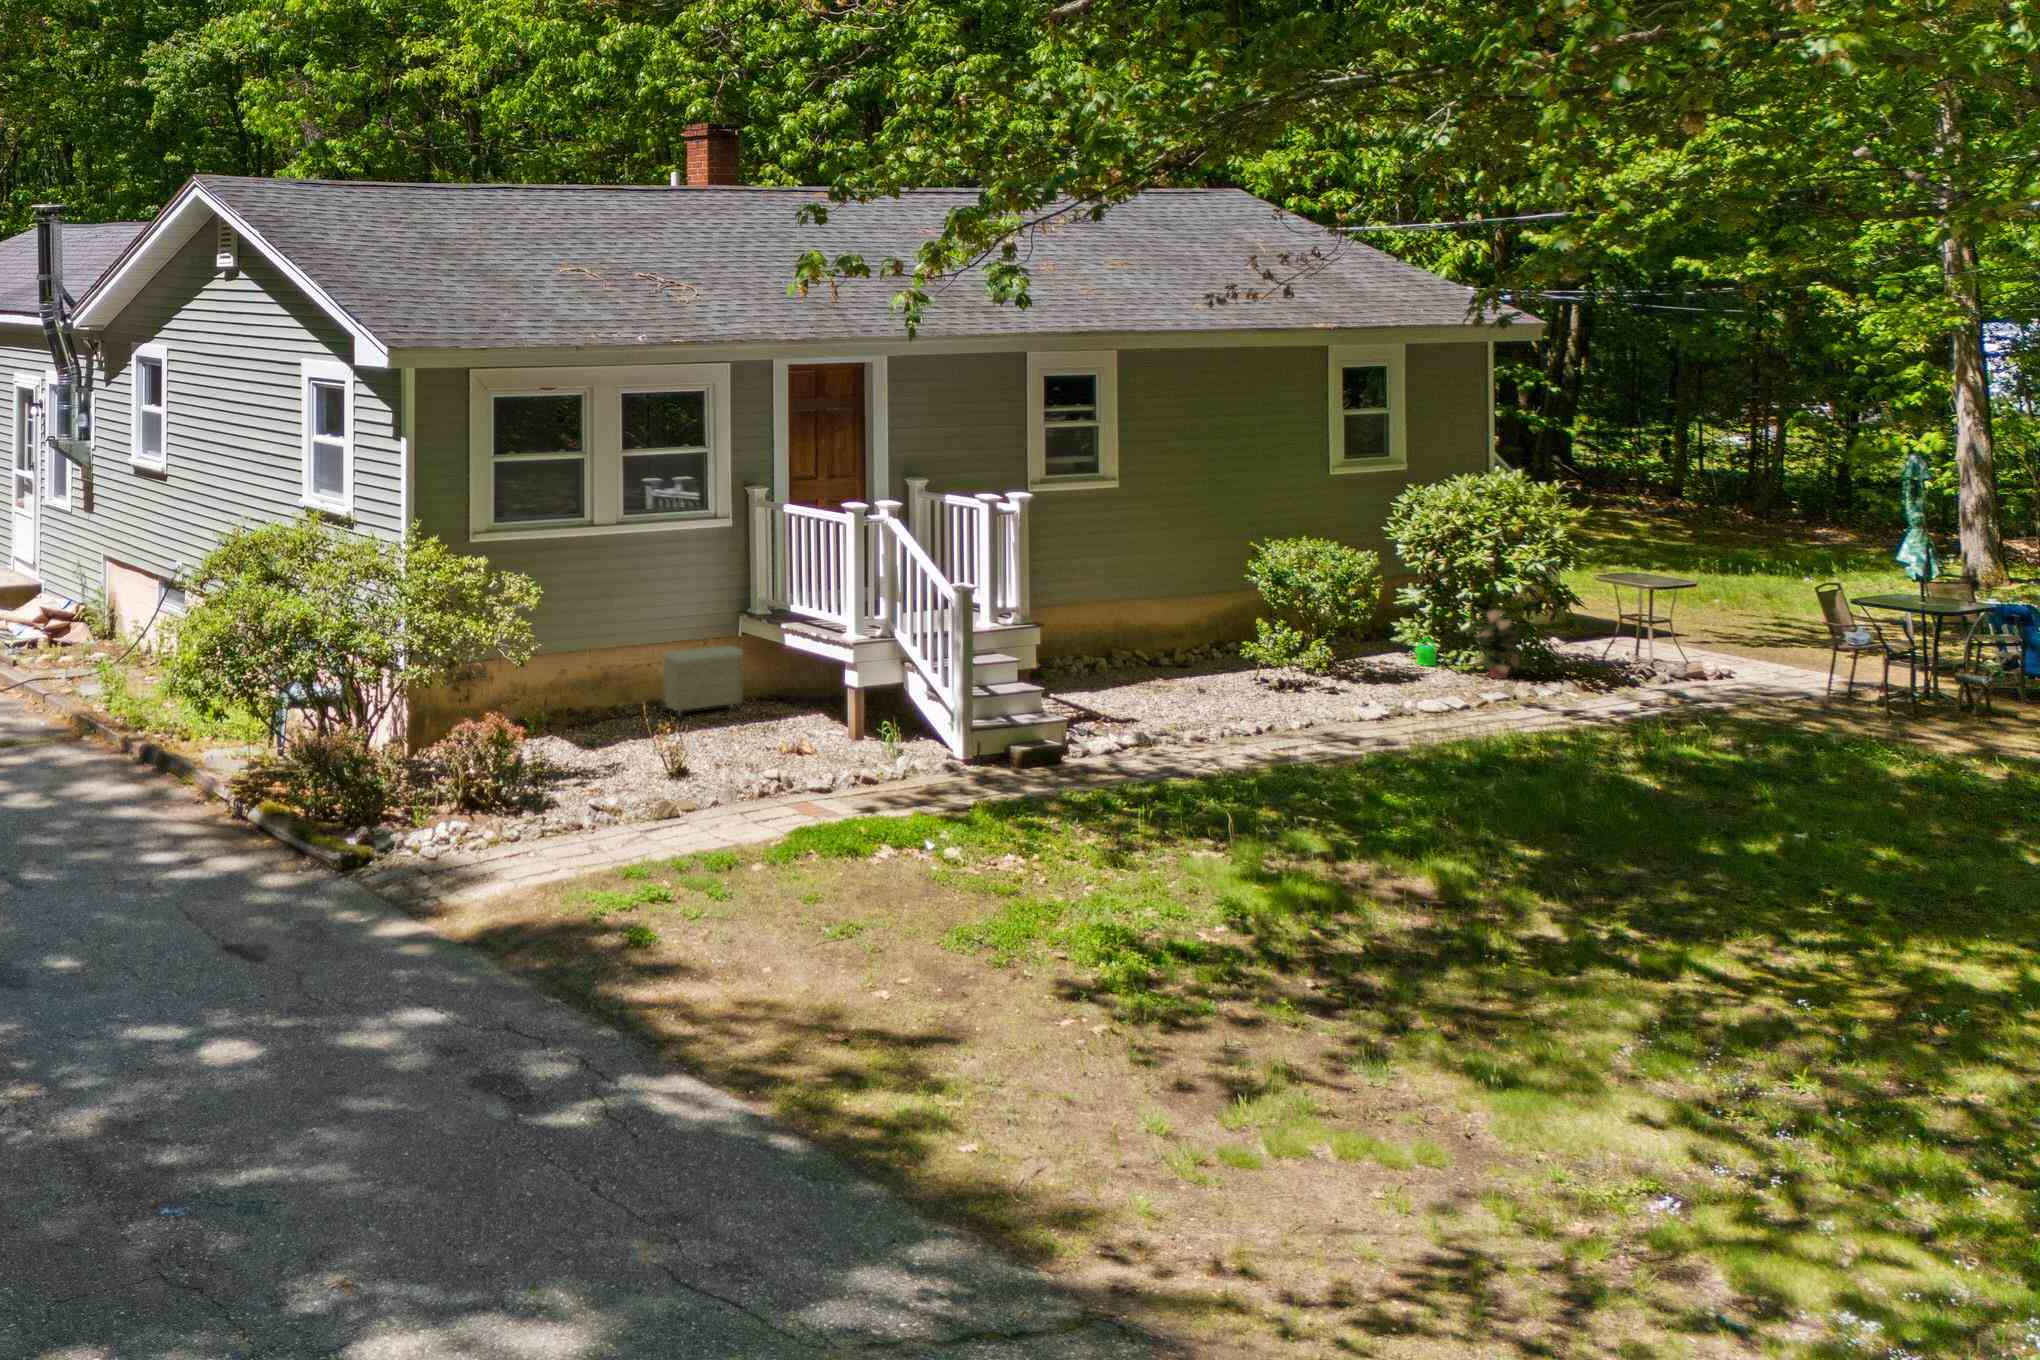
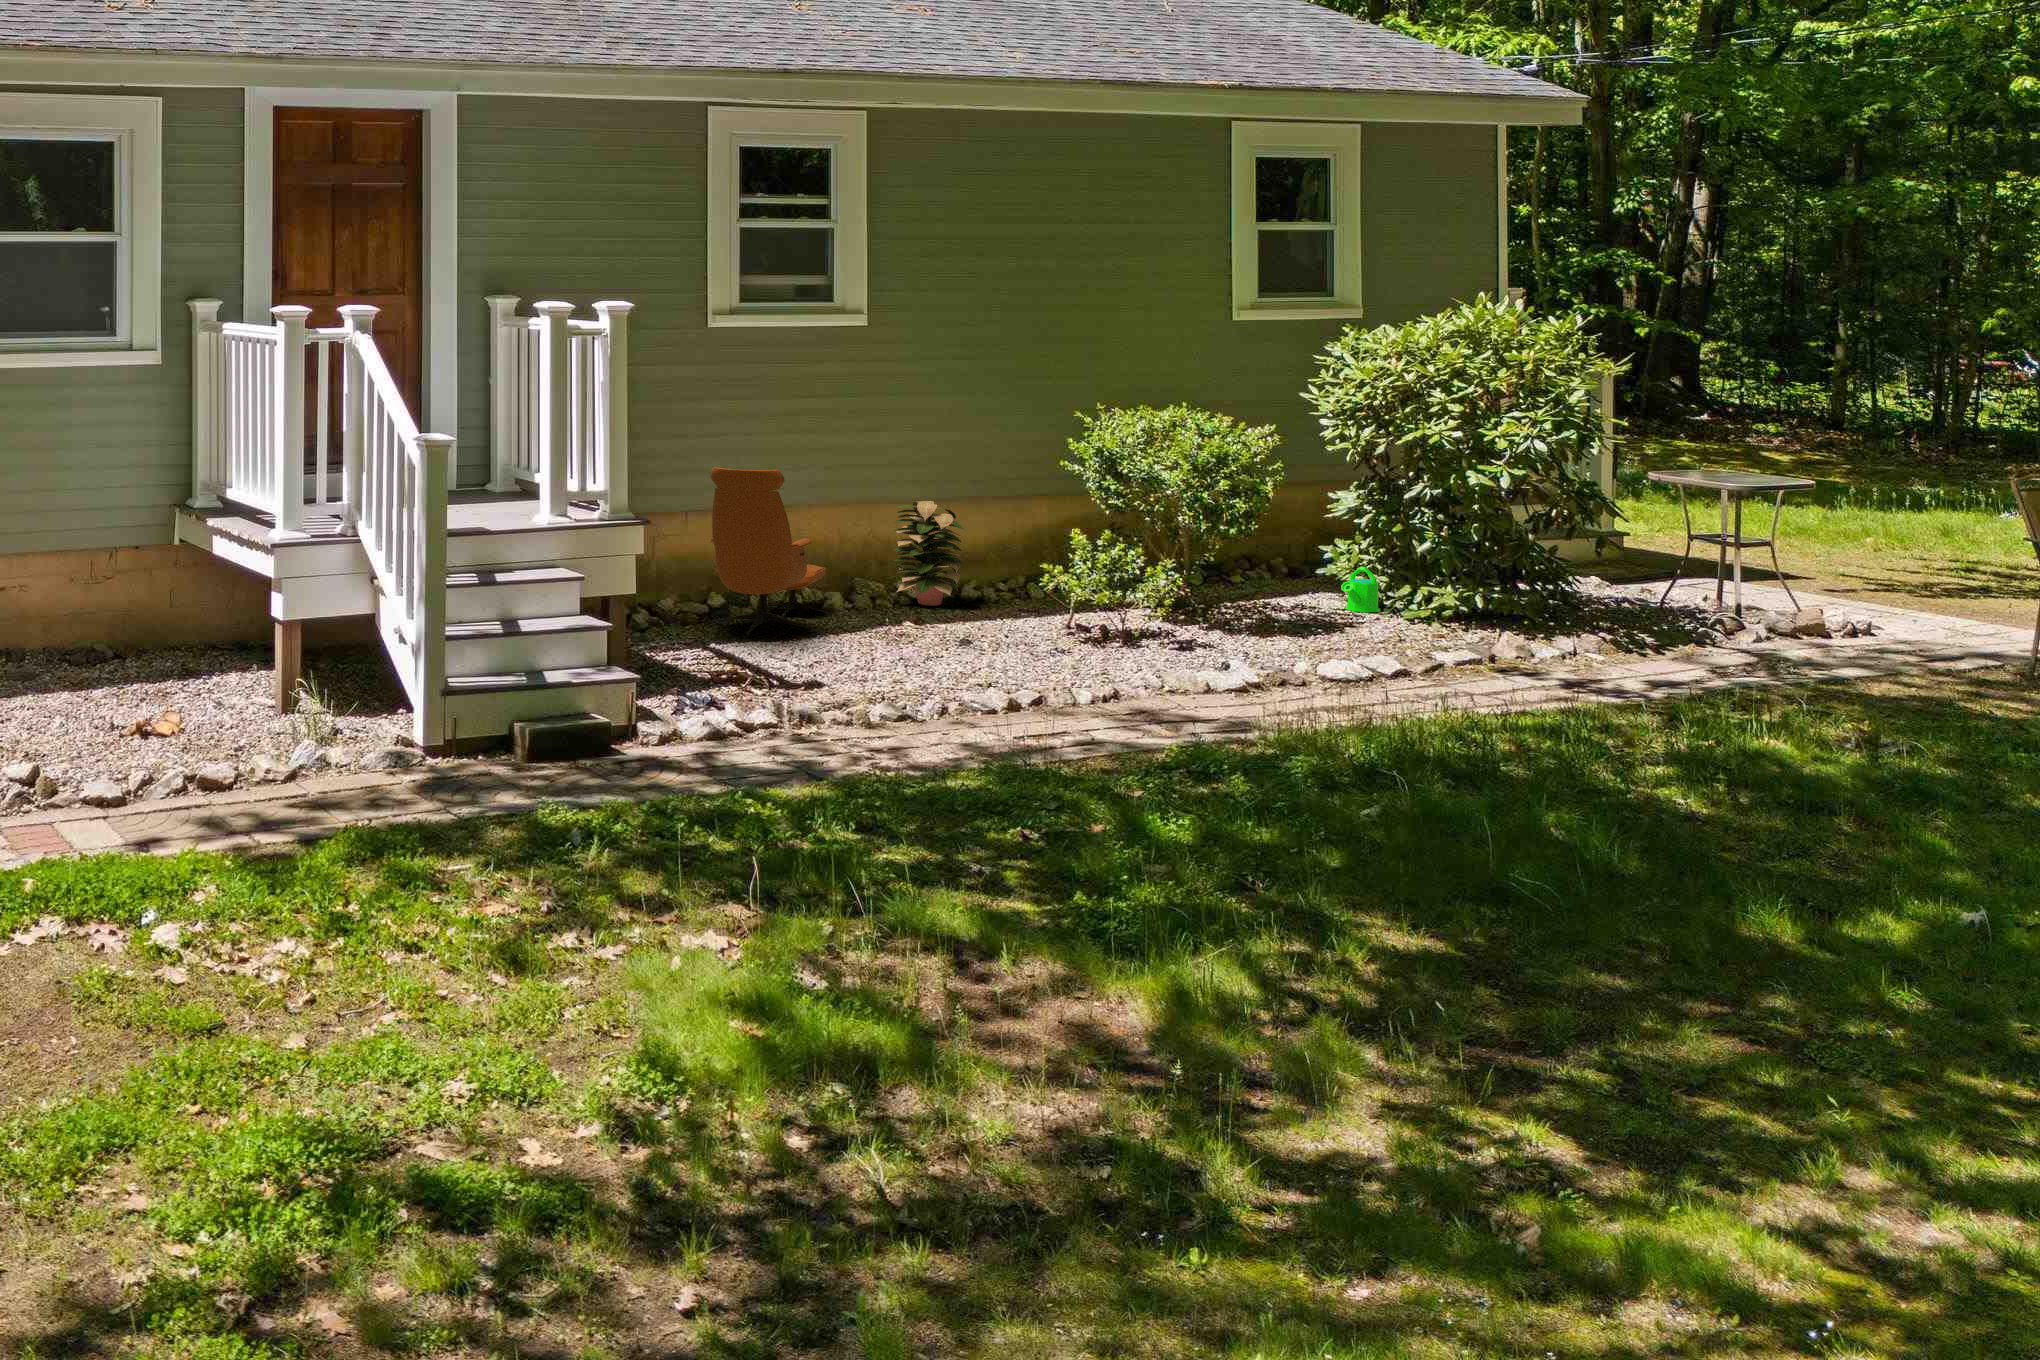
lounge chair: none [1042,584,1107,687] -> present [710,467,828,636]
decorative plant: present [1476,610,1521,679] -> present [894,501,965,606]
storage bench: present [664,646,742,714] -> none [7,553,154,673]

